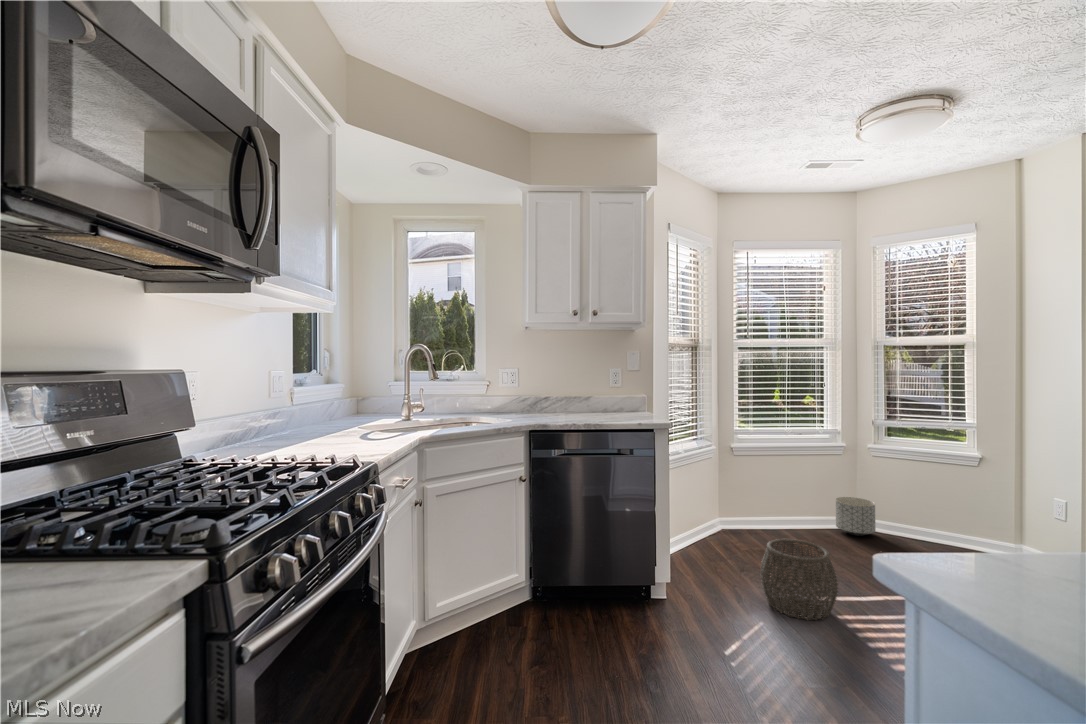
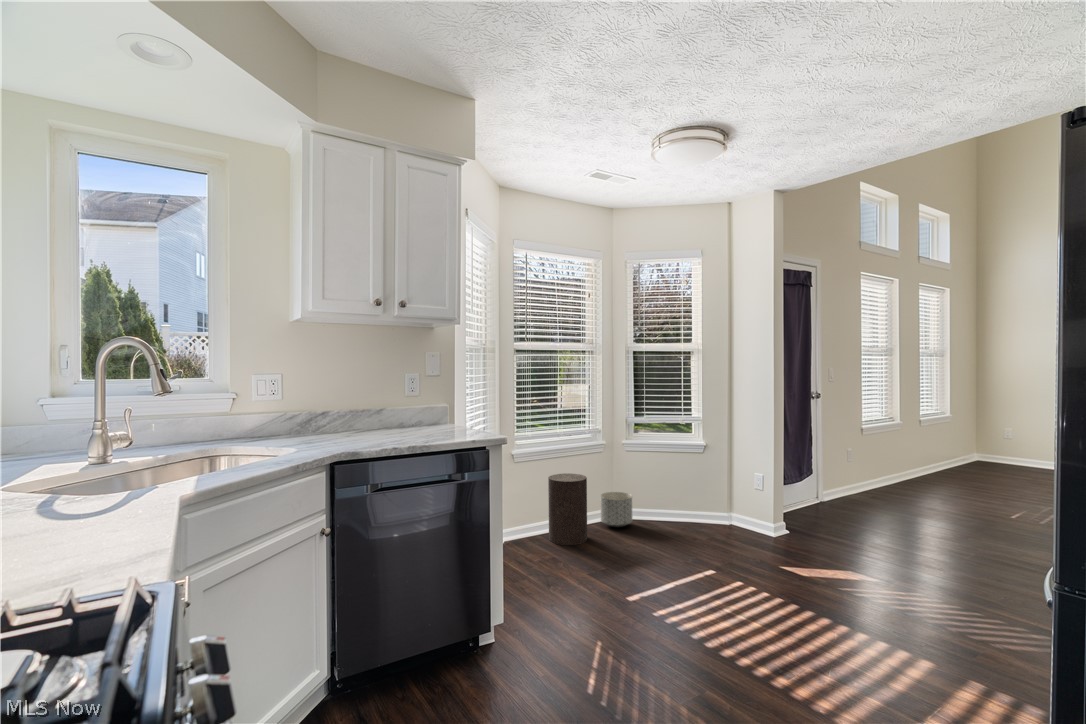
stool: none [768,470,811,542] -> present [548,473,587,545]
woven basket: present [760,539,838,620] -> none [583,545,655,628]

